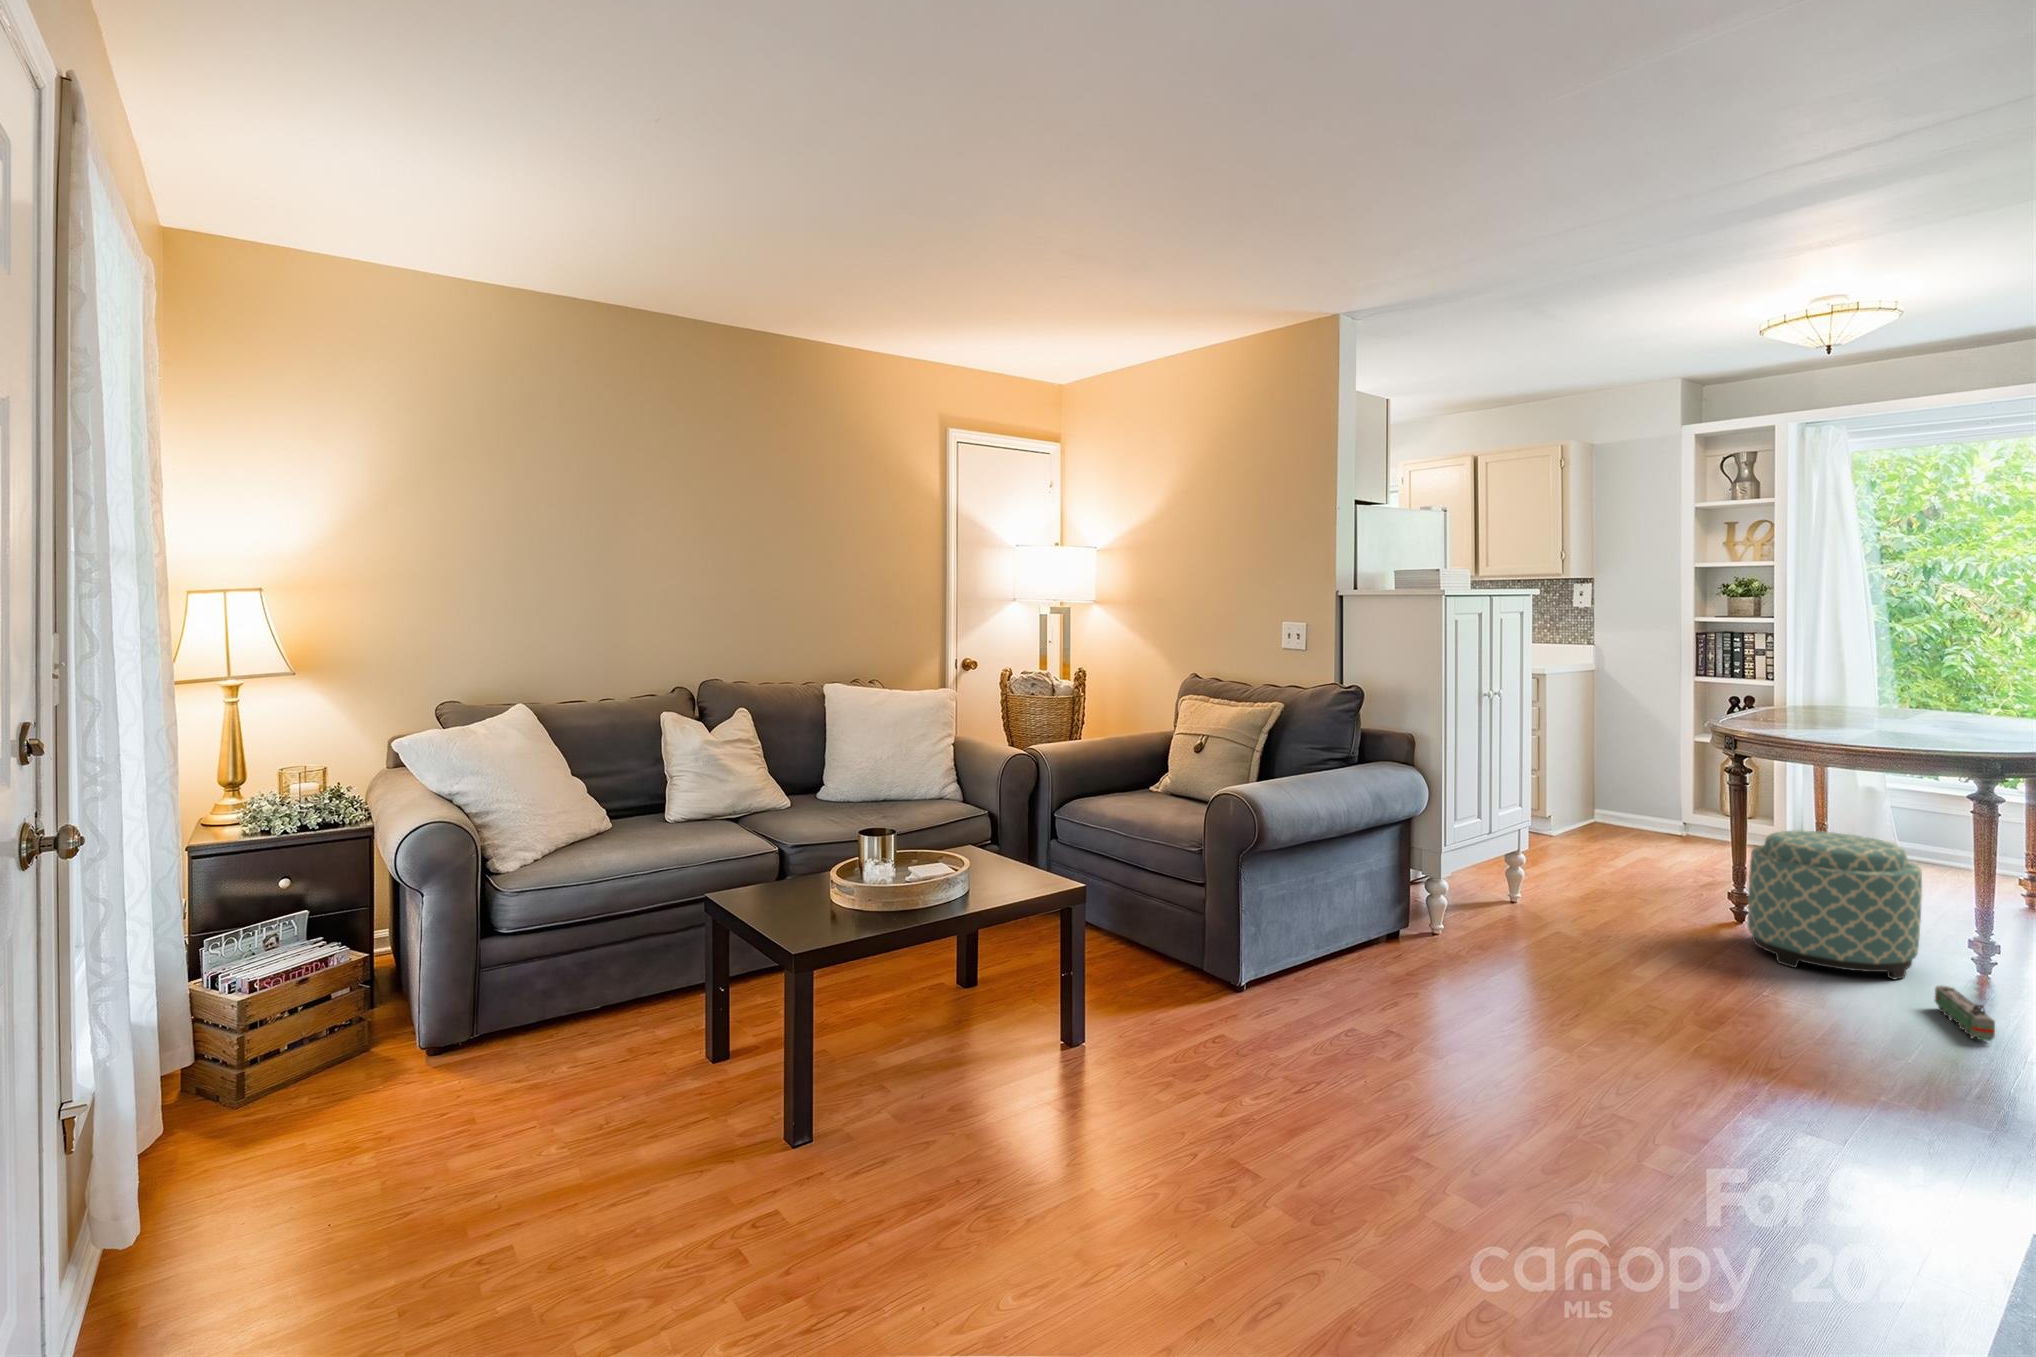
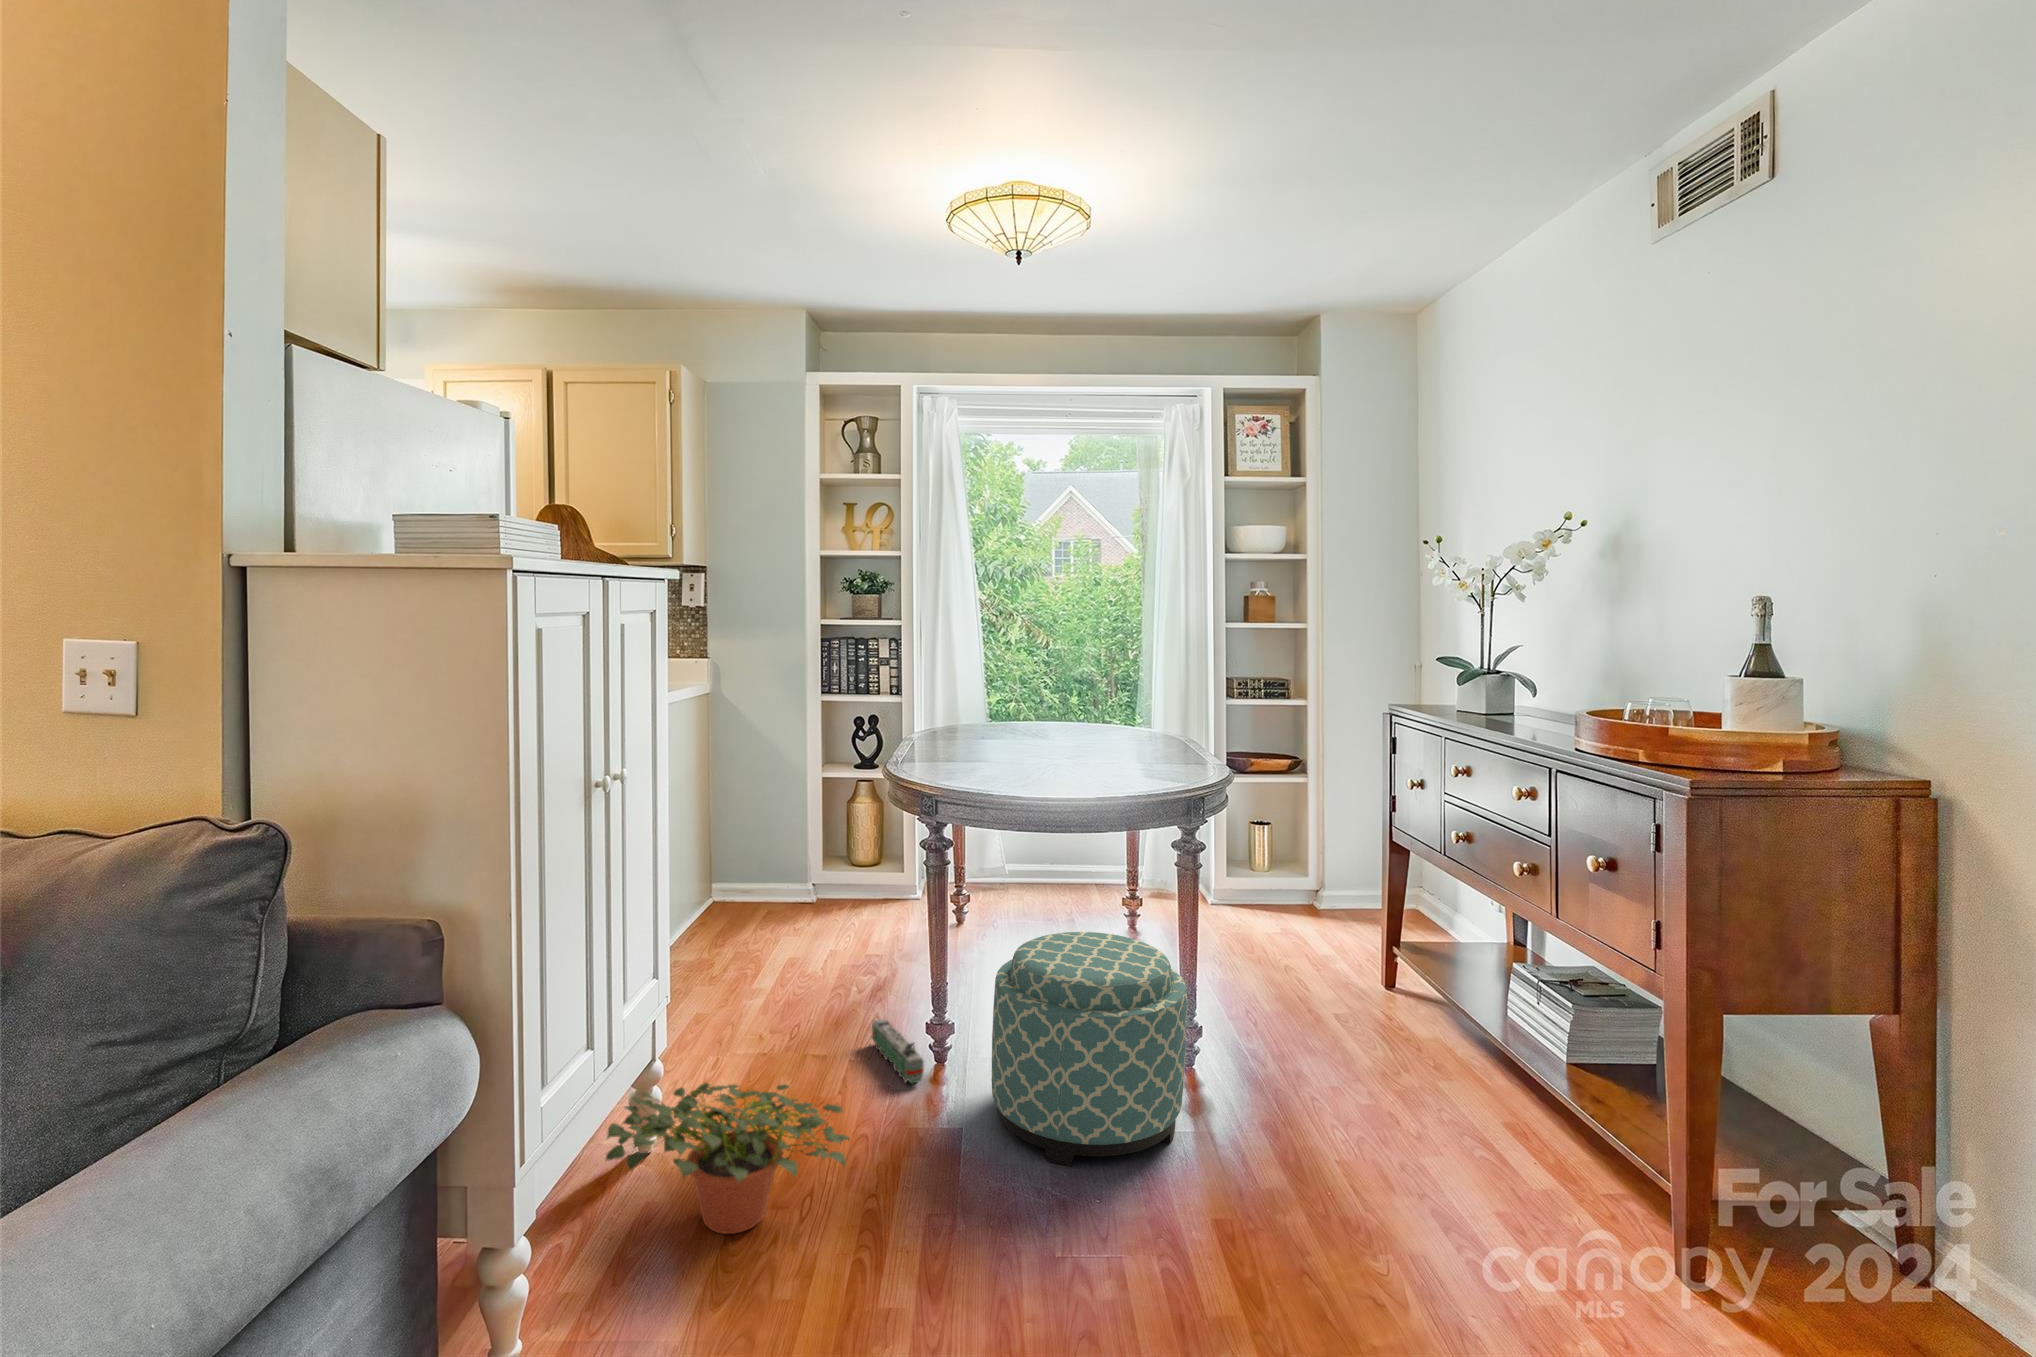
potted plant: none [1482,856,1626,936] -> present [606,1083,850,1234]
toy train: present [1935,985,1995,1041] -> present [872,1019,924,1083]

